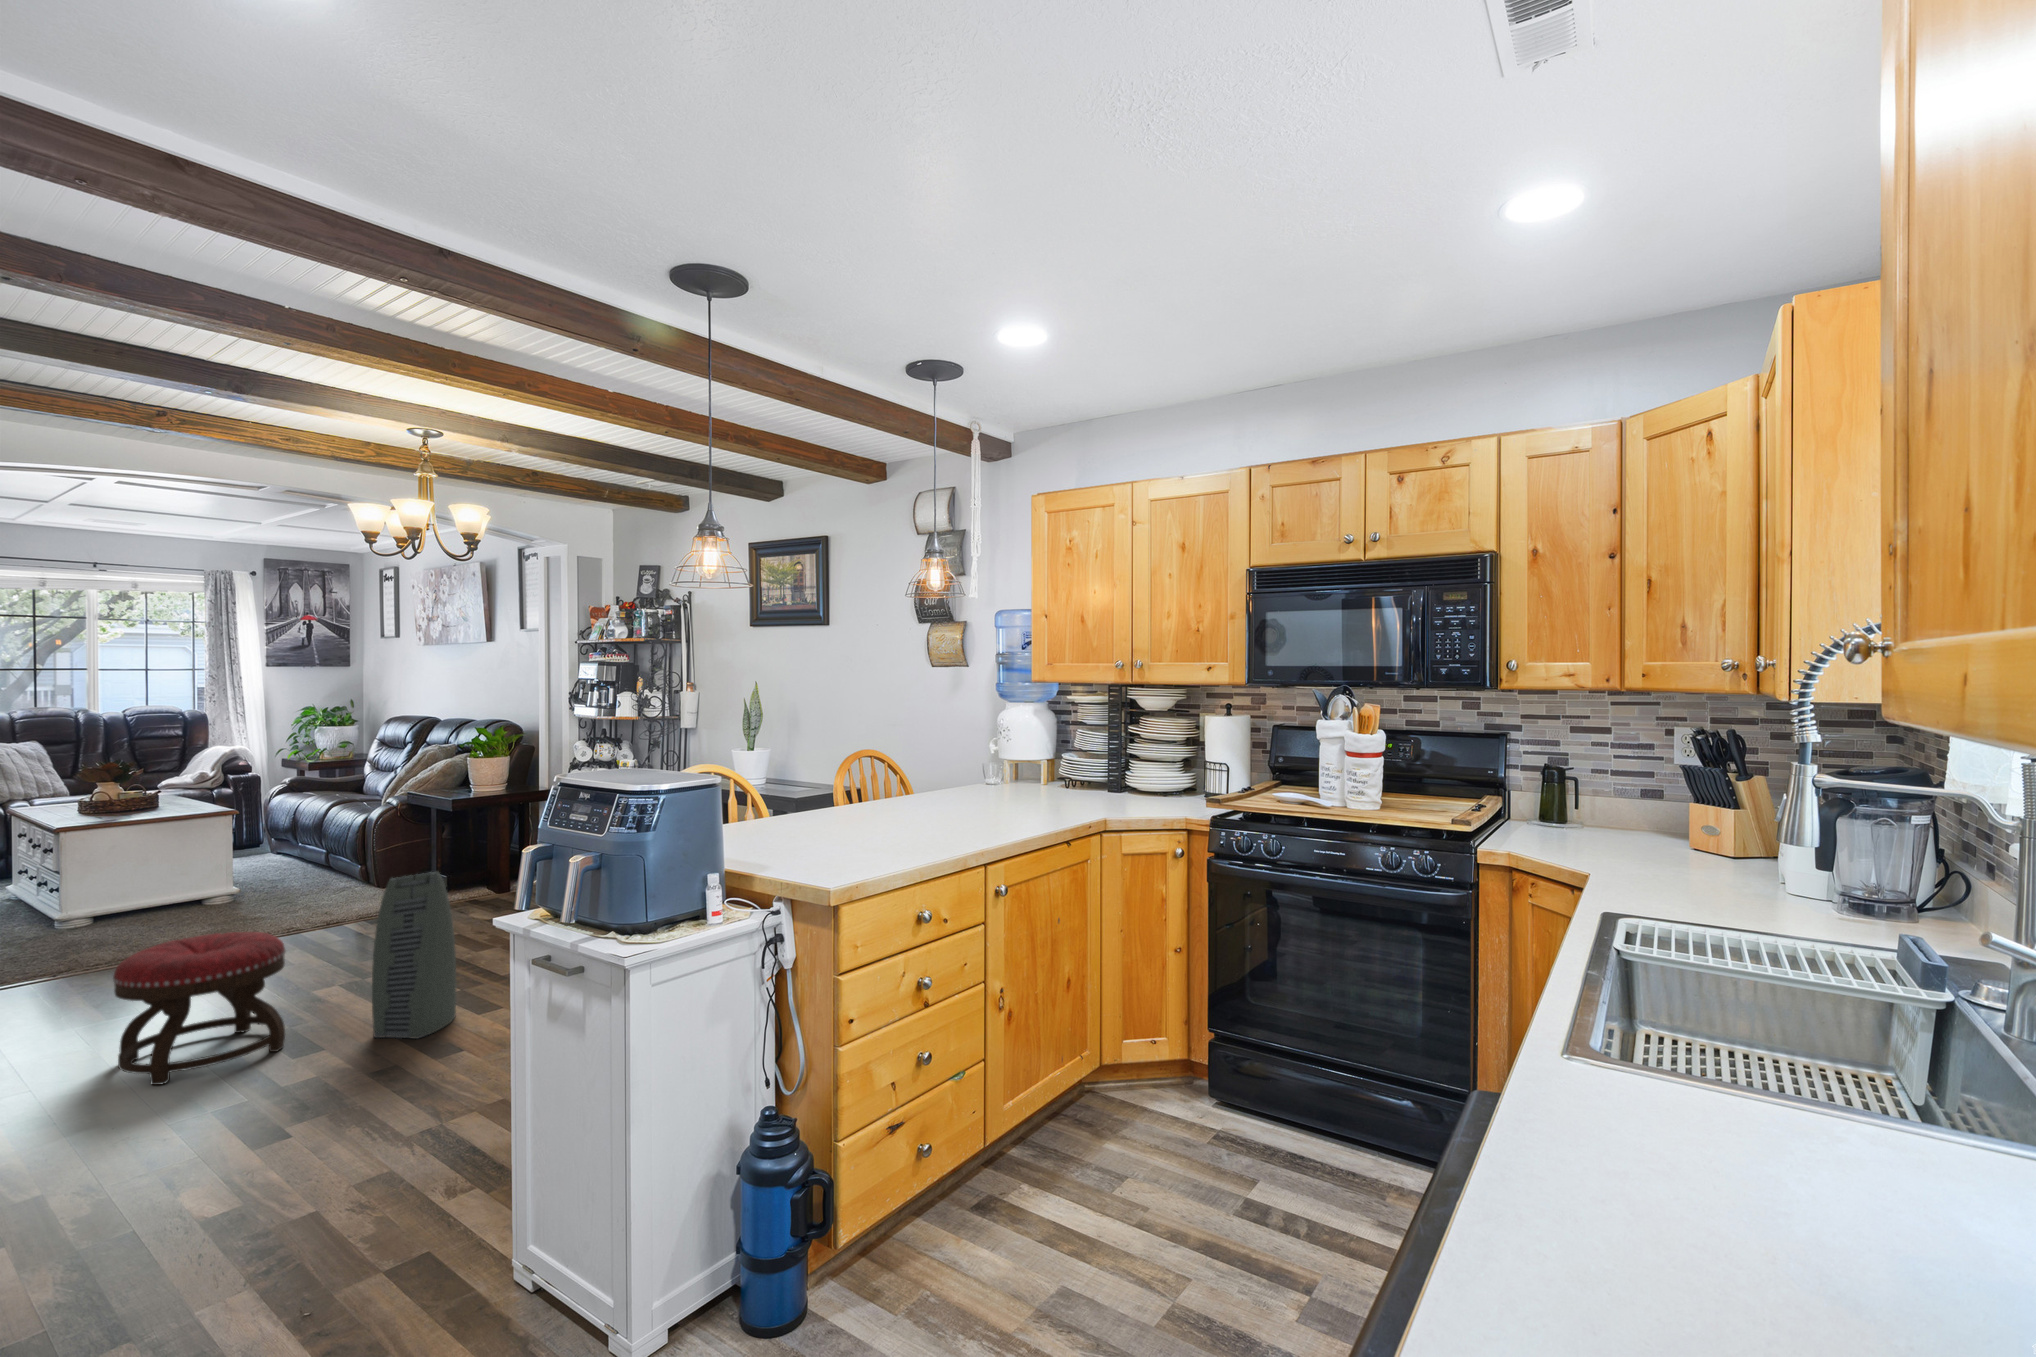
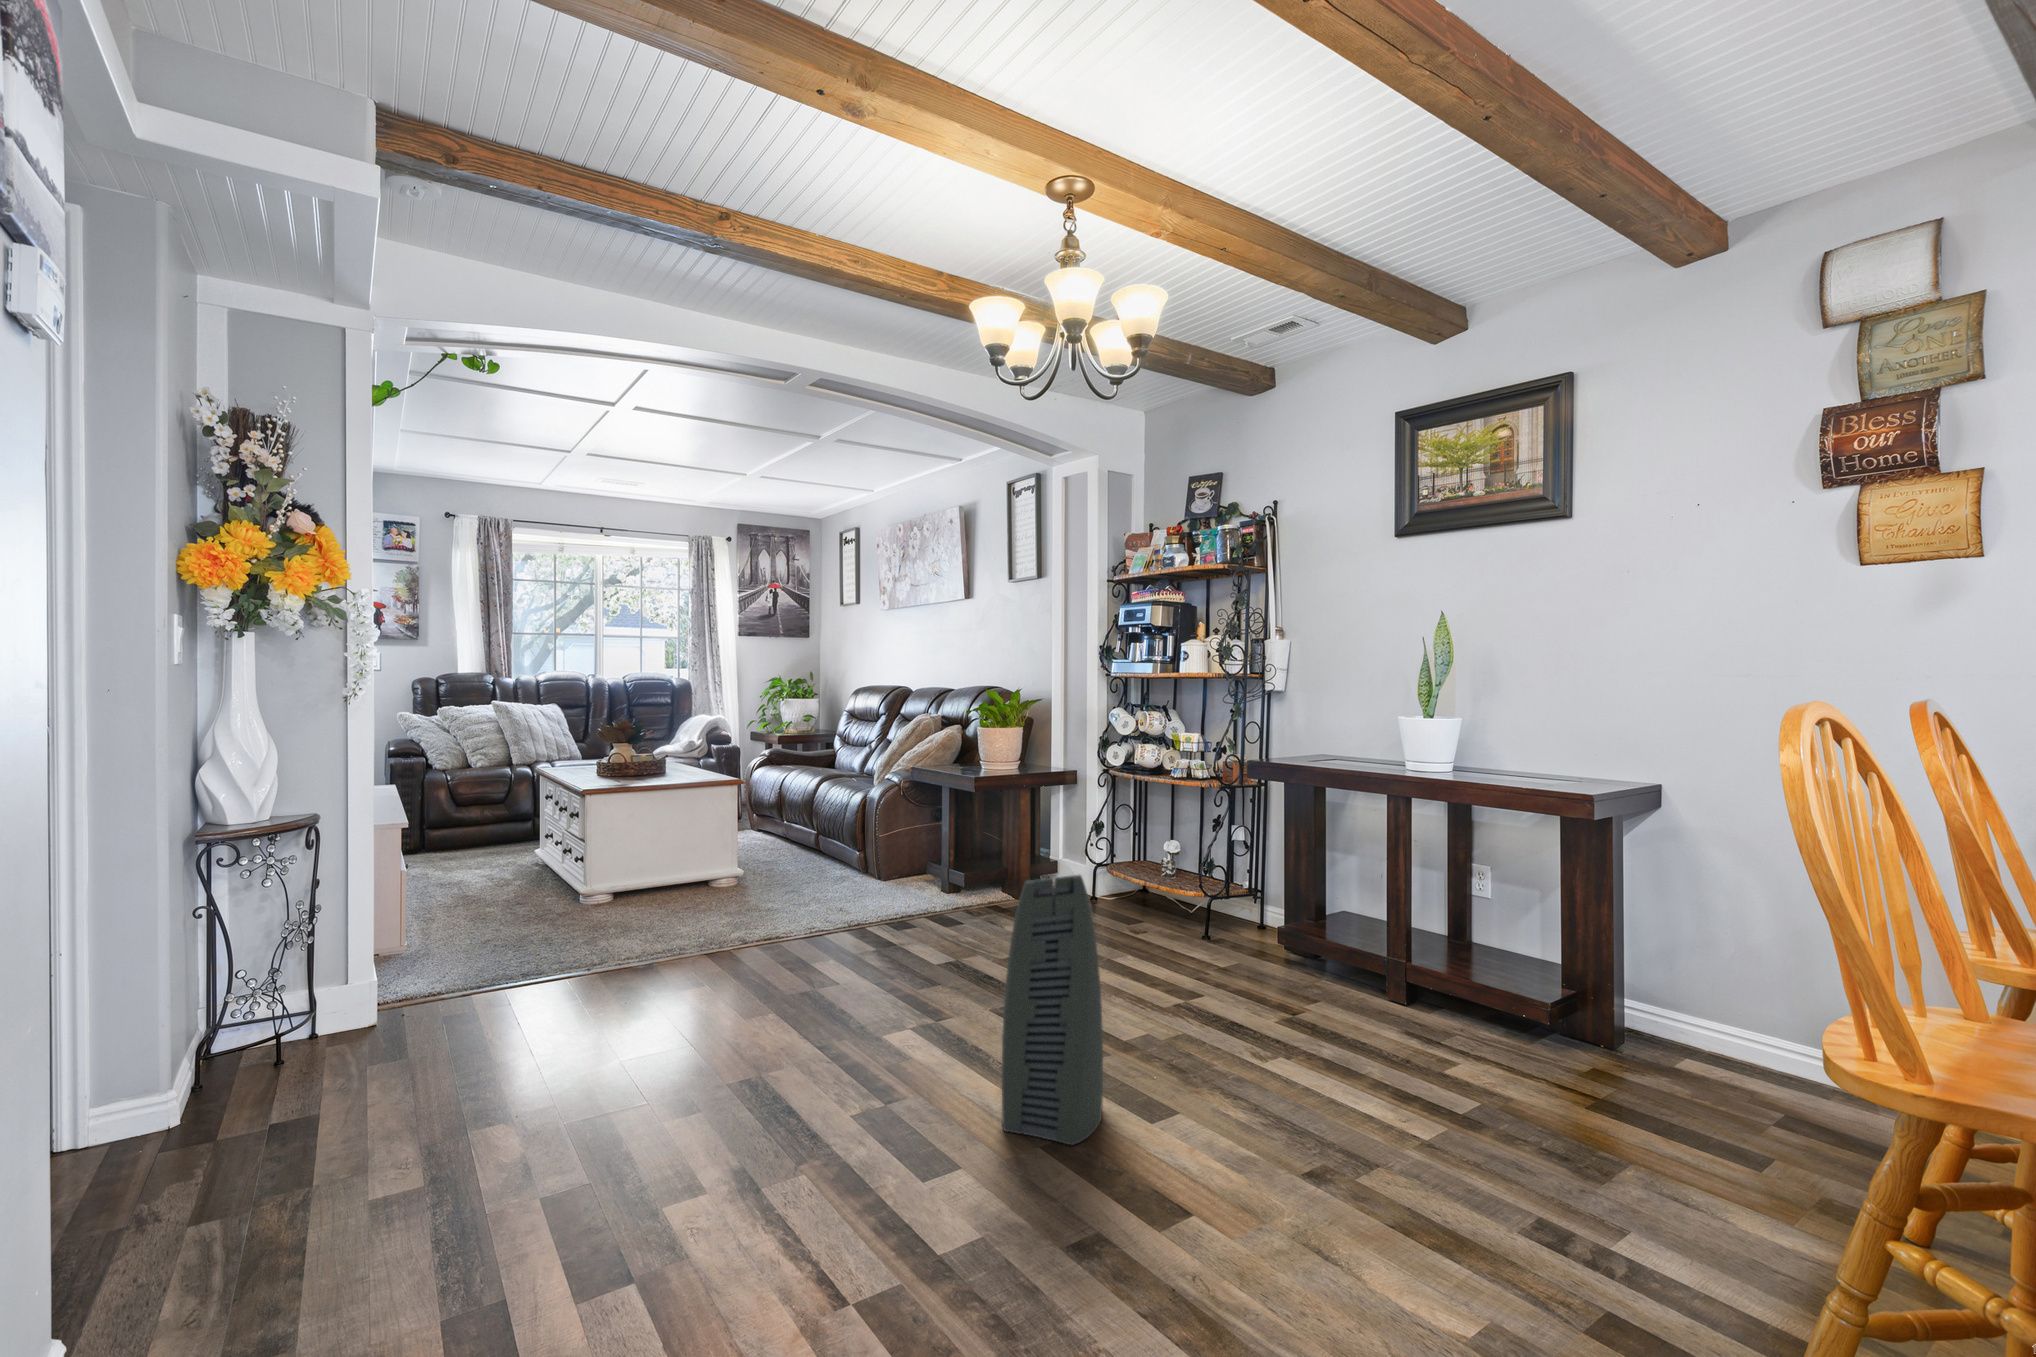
ottoman: present [113,932,286,1085] -> none [686,942,888,1176]

